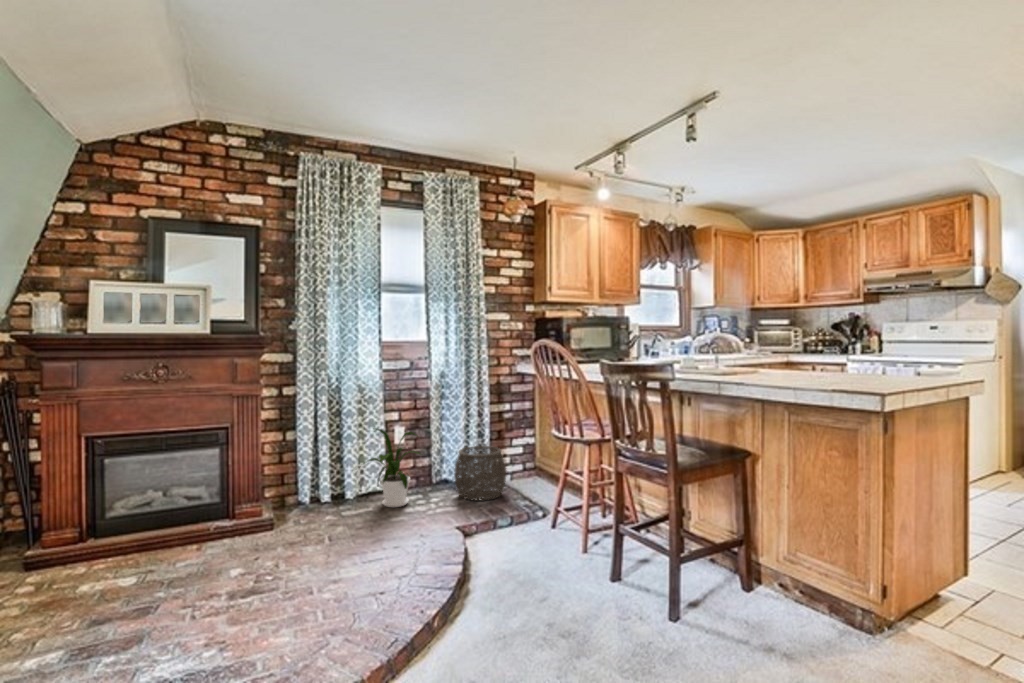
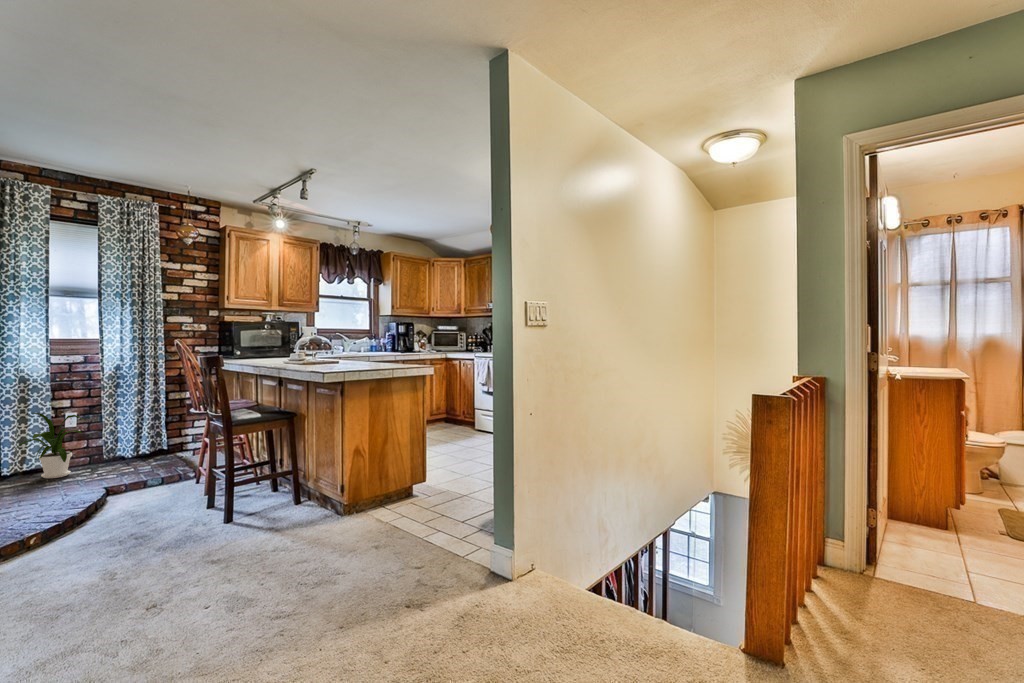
woven basket: present [454,446,506,501] -> none [120,425,173,469]

